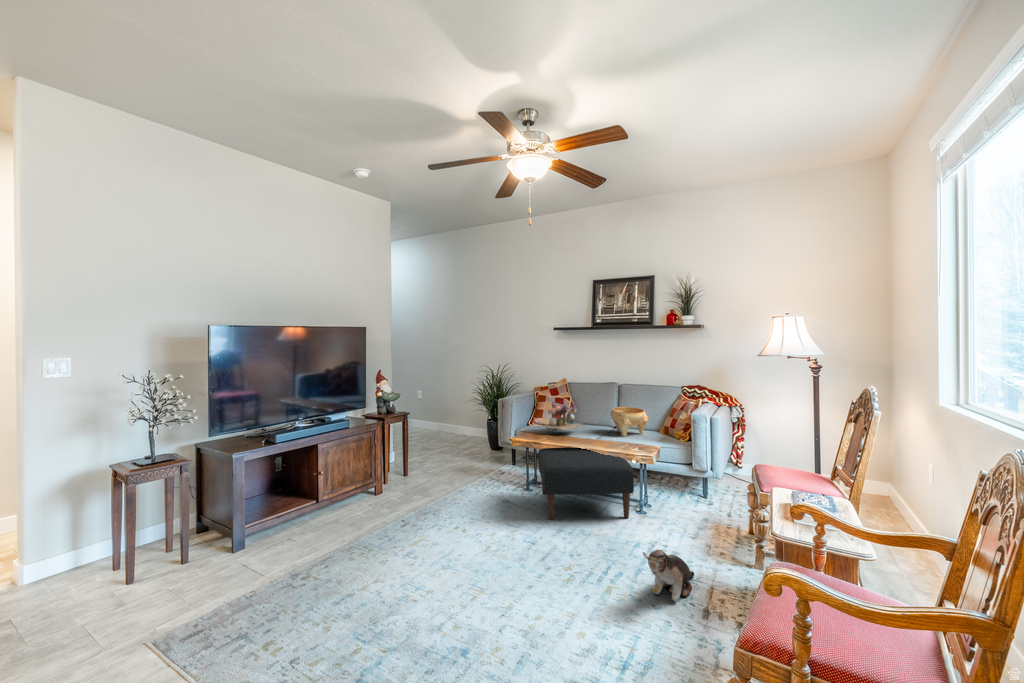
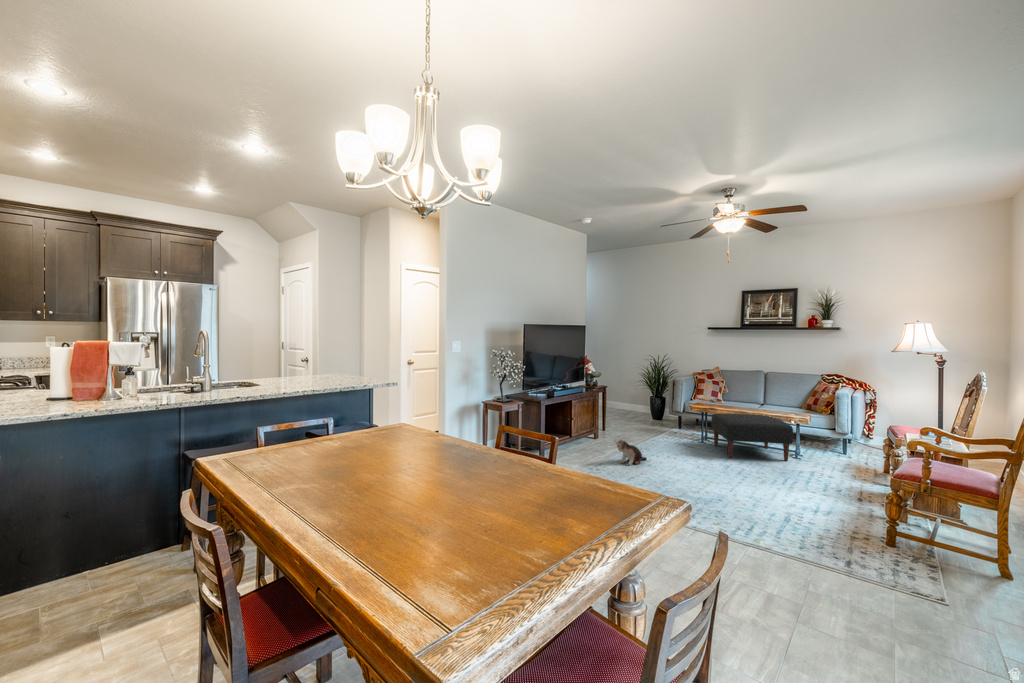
flower arrangement: present [542,400,580,432] -> none [707,381,740,405]
decorative bowl: present [610,407,649,437] -> none [763,389,794,410]
plush toy: present [643,550,694,601] -> present [614,440,646,464]

